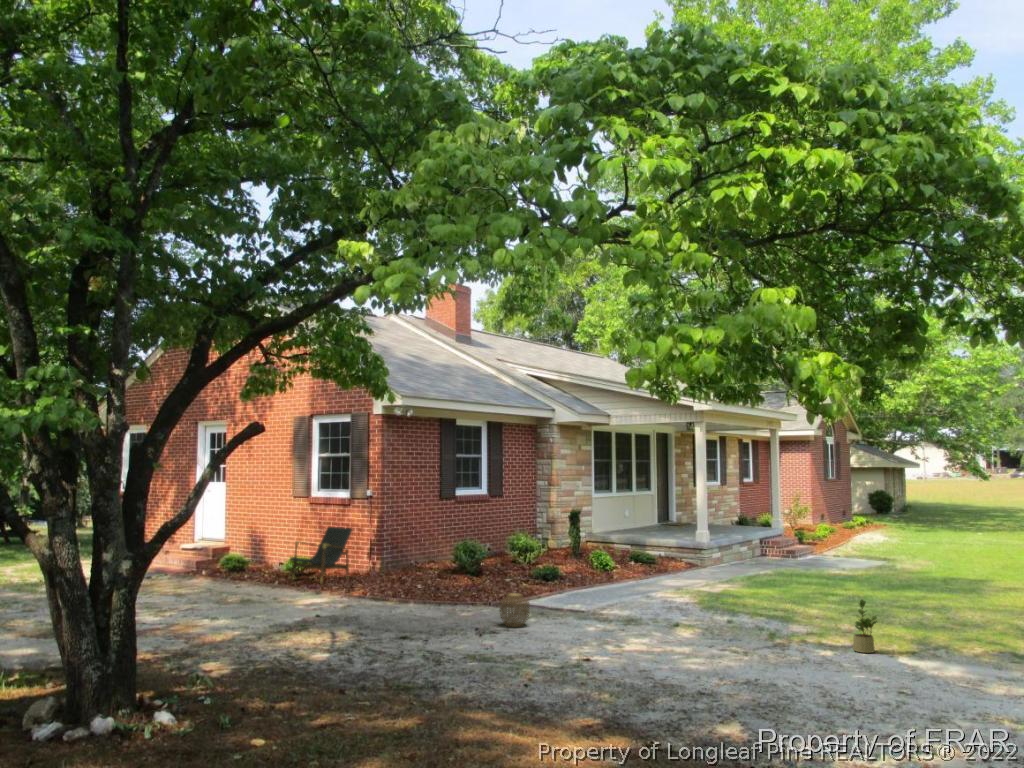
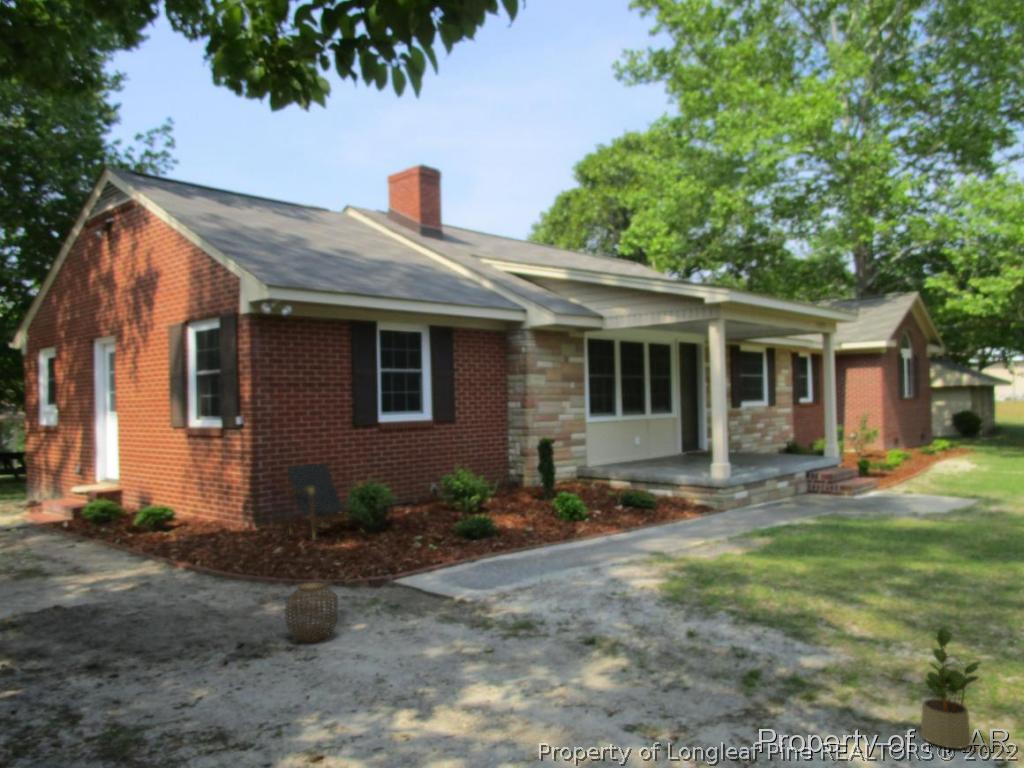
lounge chair: present [290,527,352,582] -> present [287,464,361,538]

